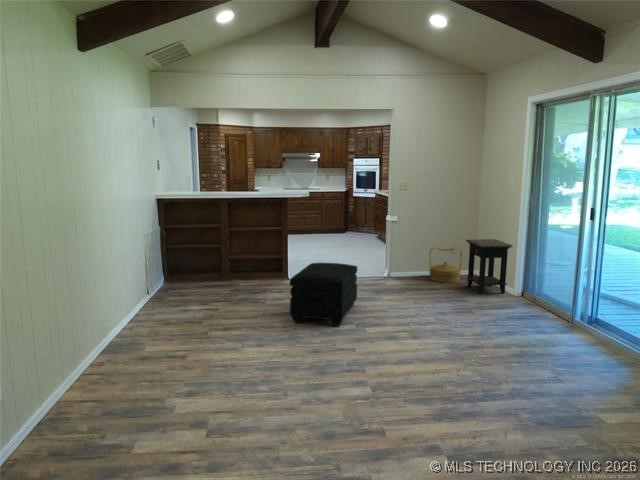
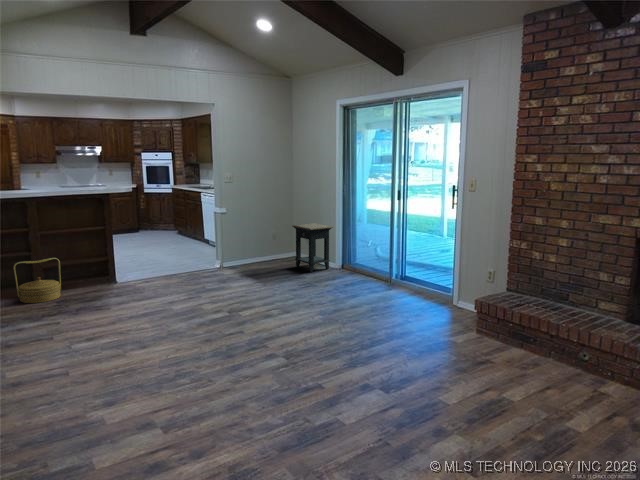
woven basket: present [430,248,462,283] -> present [14,258,61,303]
ottoman: present [290,263,357,327] -> none [155,257,215,321]

